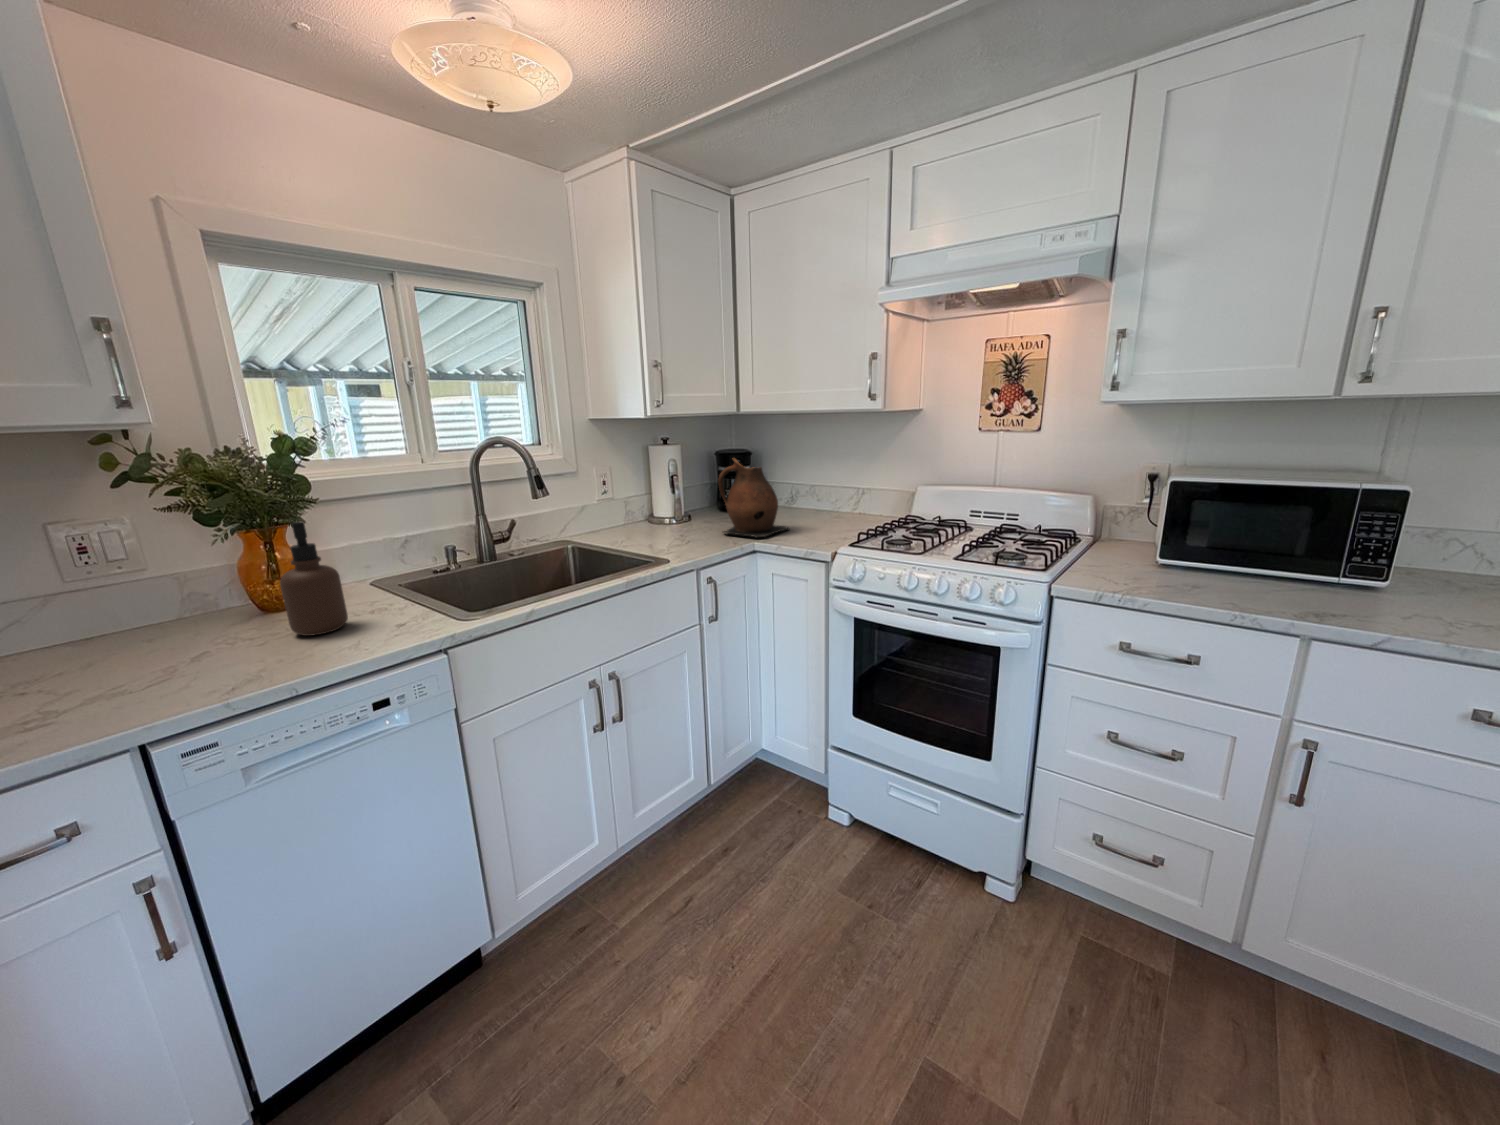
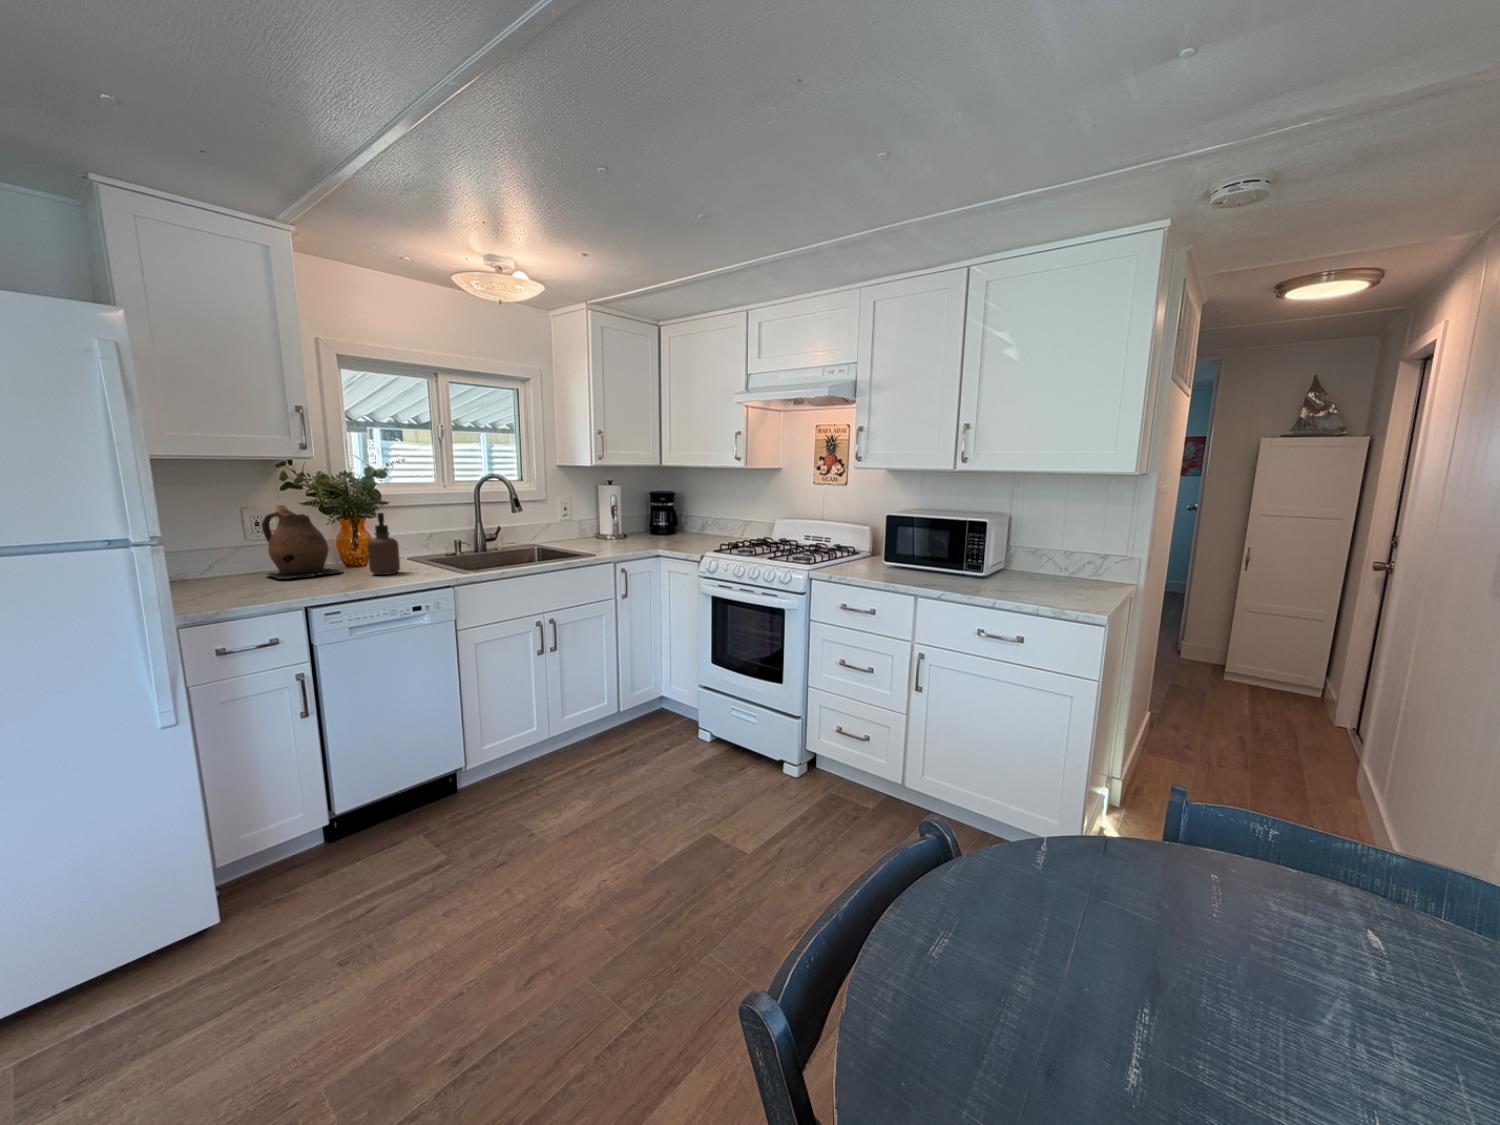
ceramic pitcher: present [718,459,789,538] -> present [262,505,343,579]

